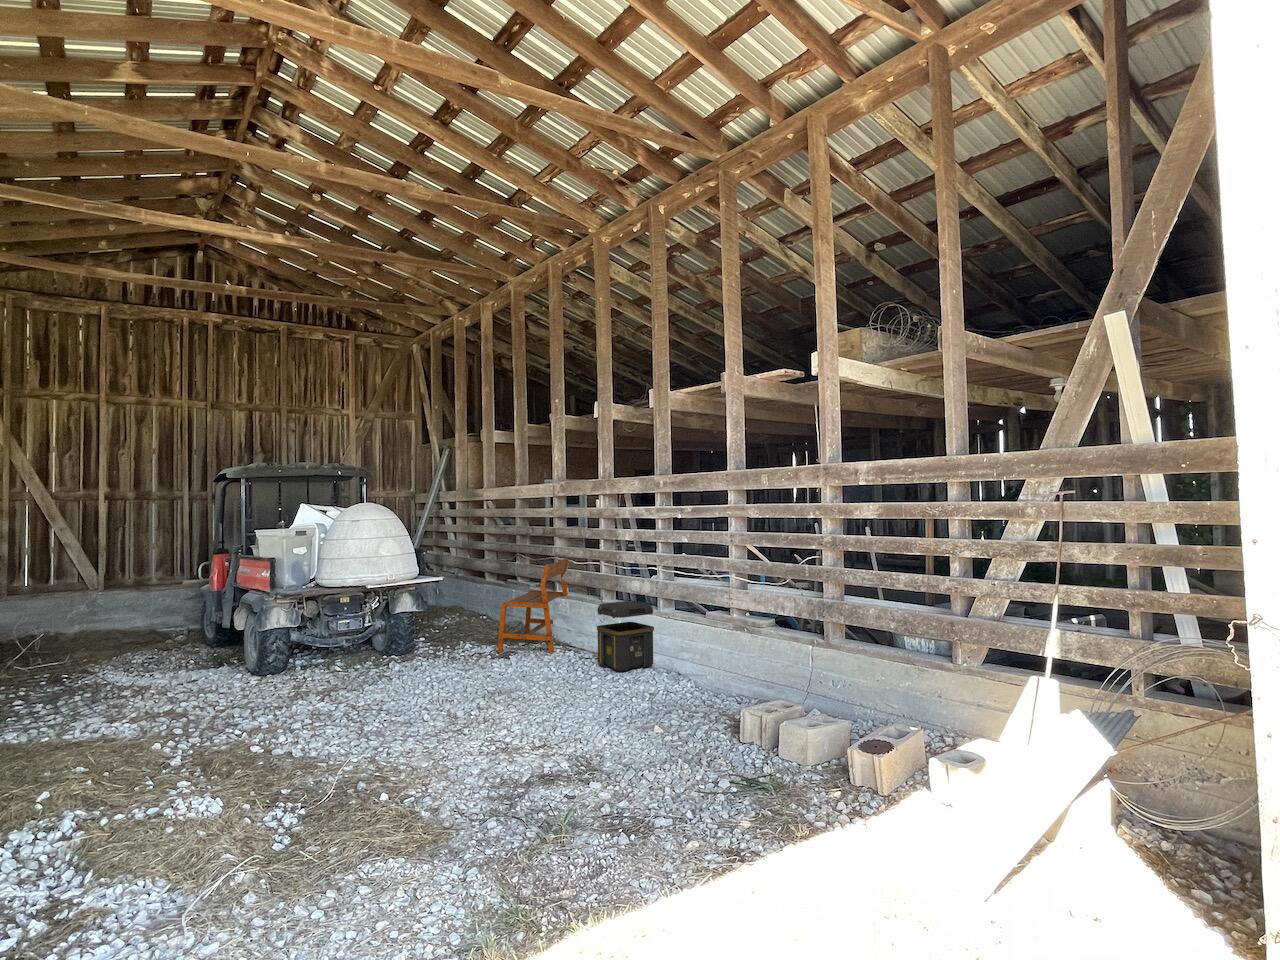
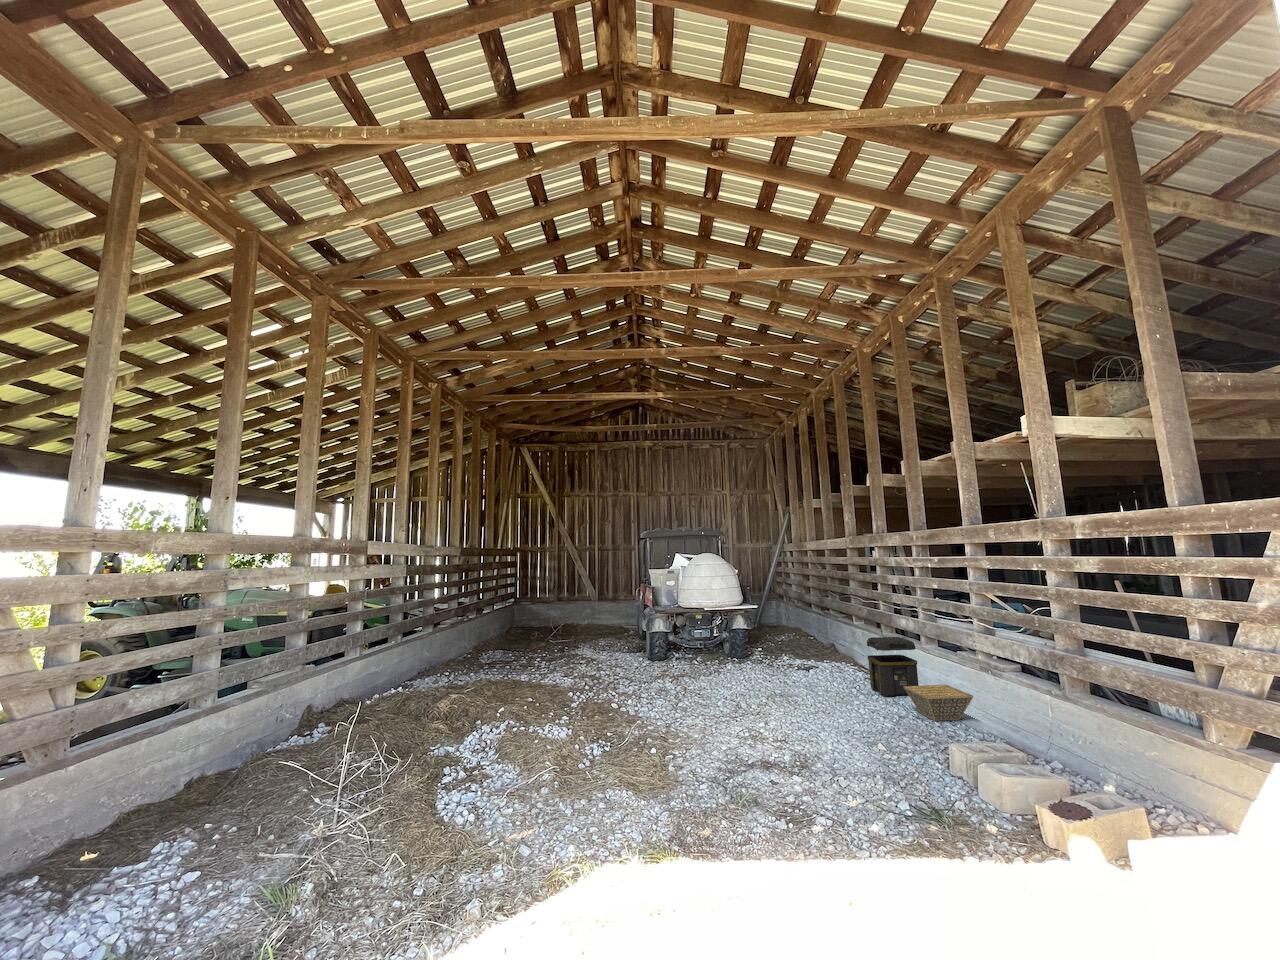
bench: present [497,558,569,653] -> none [801,598,870,674]
basket: none [652,650,726,691] -> present [904,685,973,721]

